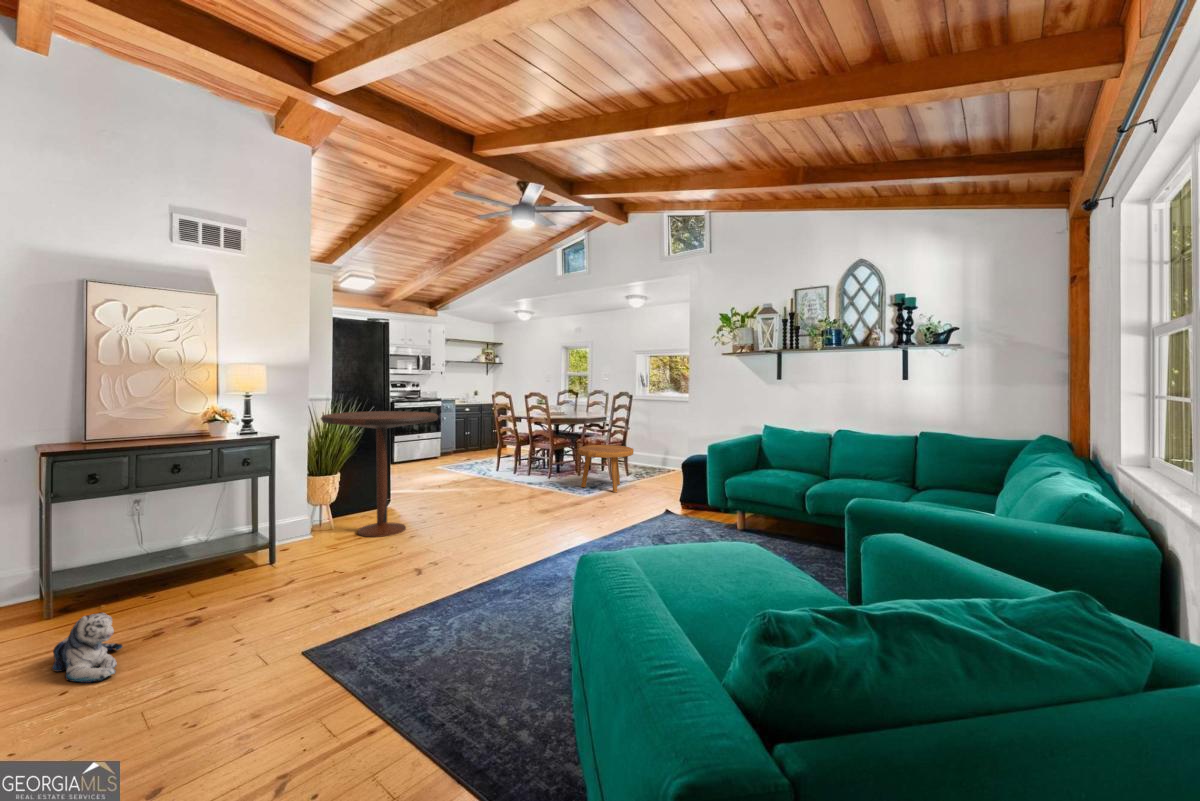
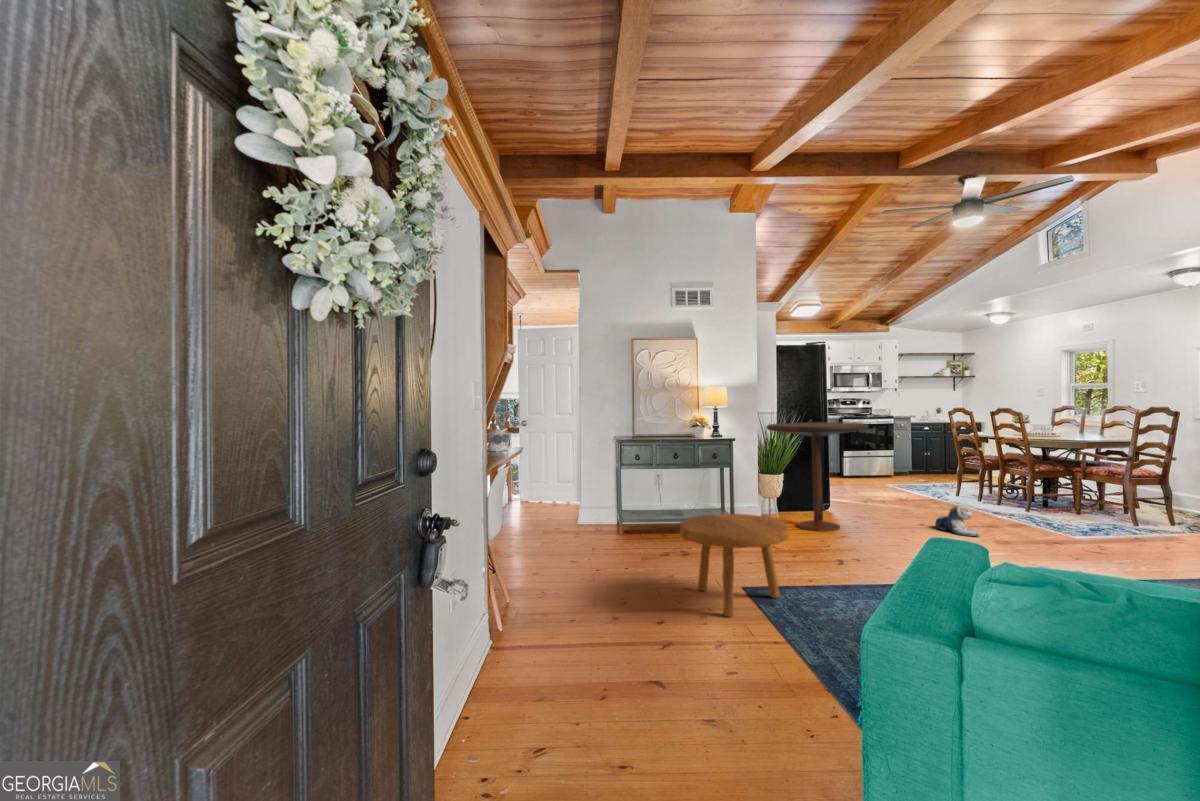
footstool: present [578,445,634,493] -> present [680,514,789,617]
plush toy: present [52,613,122,683] -> present [935,505,981,536]

